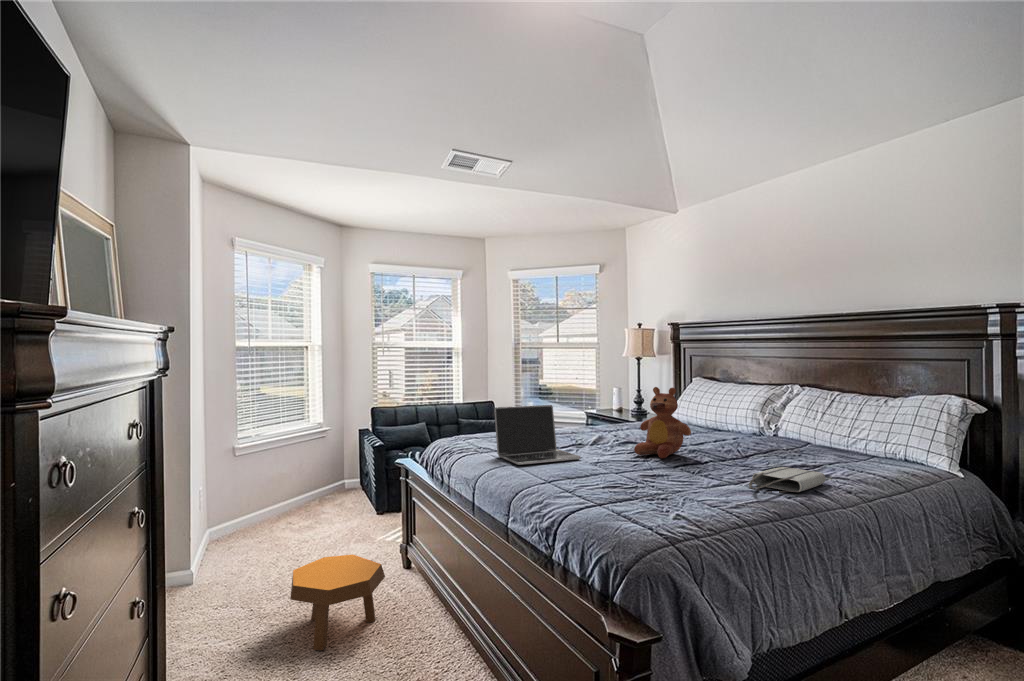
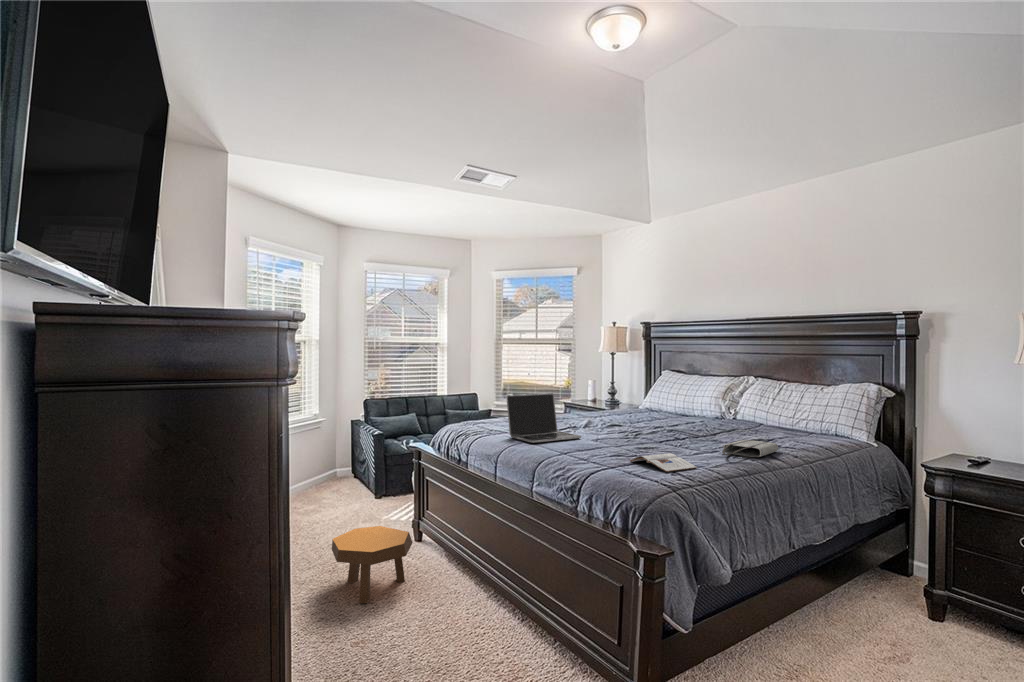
teddy bear: present [634,387,691,458] -> none [624,378,671,437]
magazine: none [626,486,712,513] -> present [630,453,697,472]

